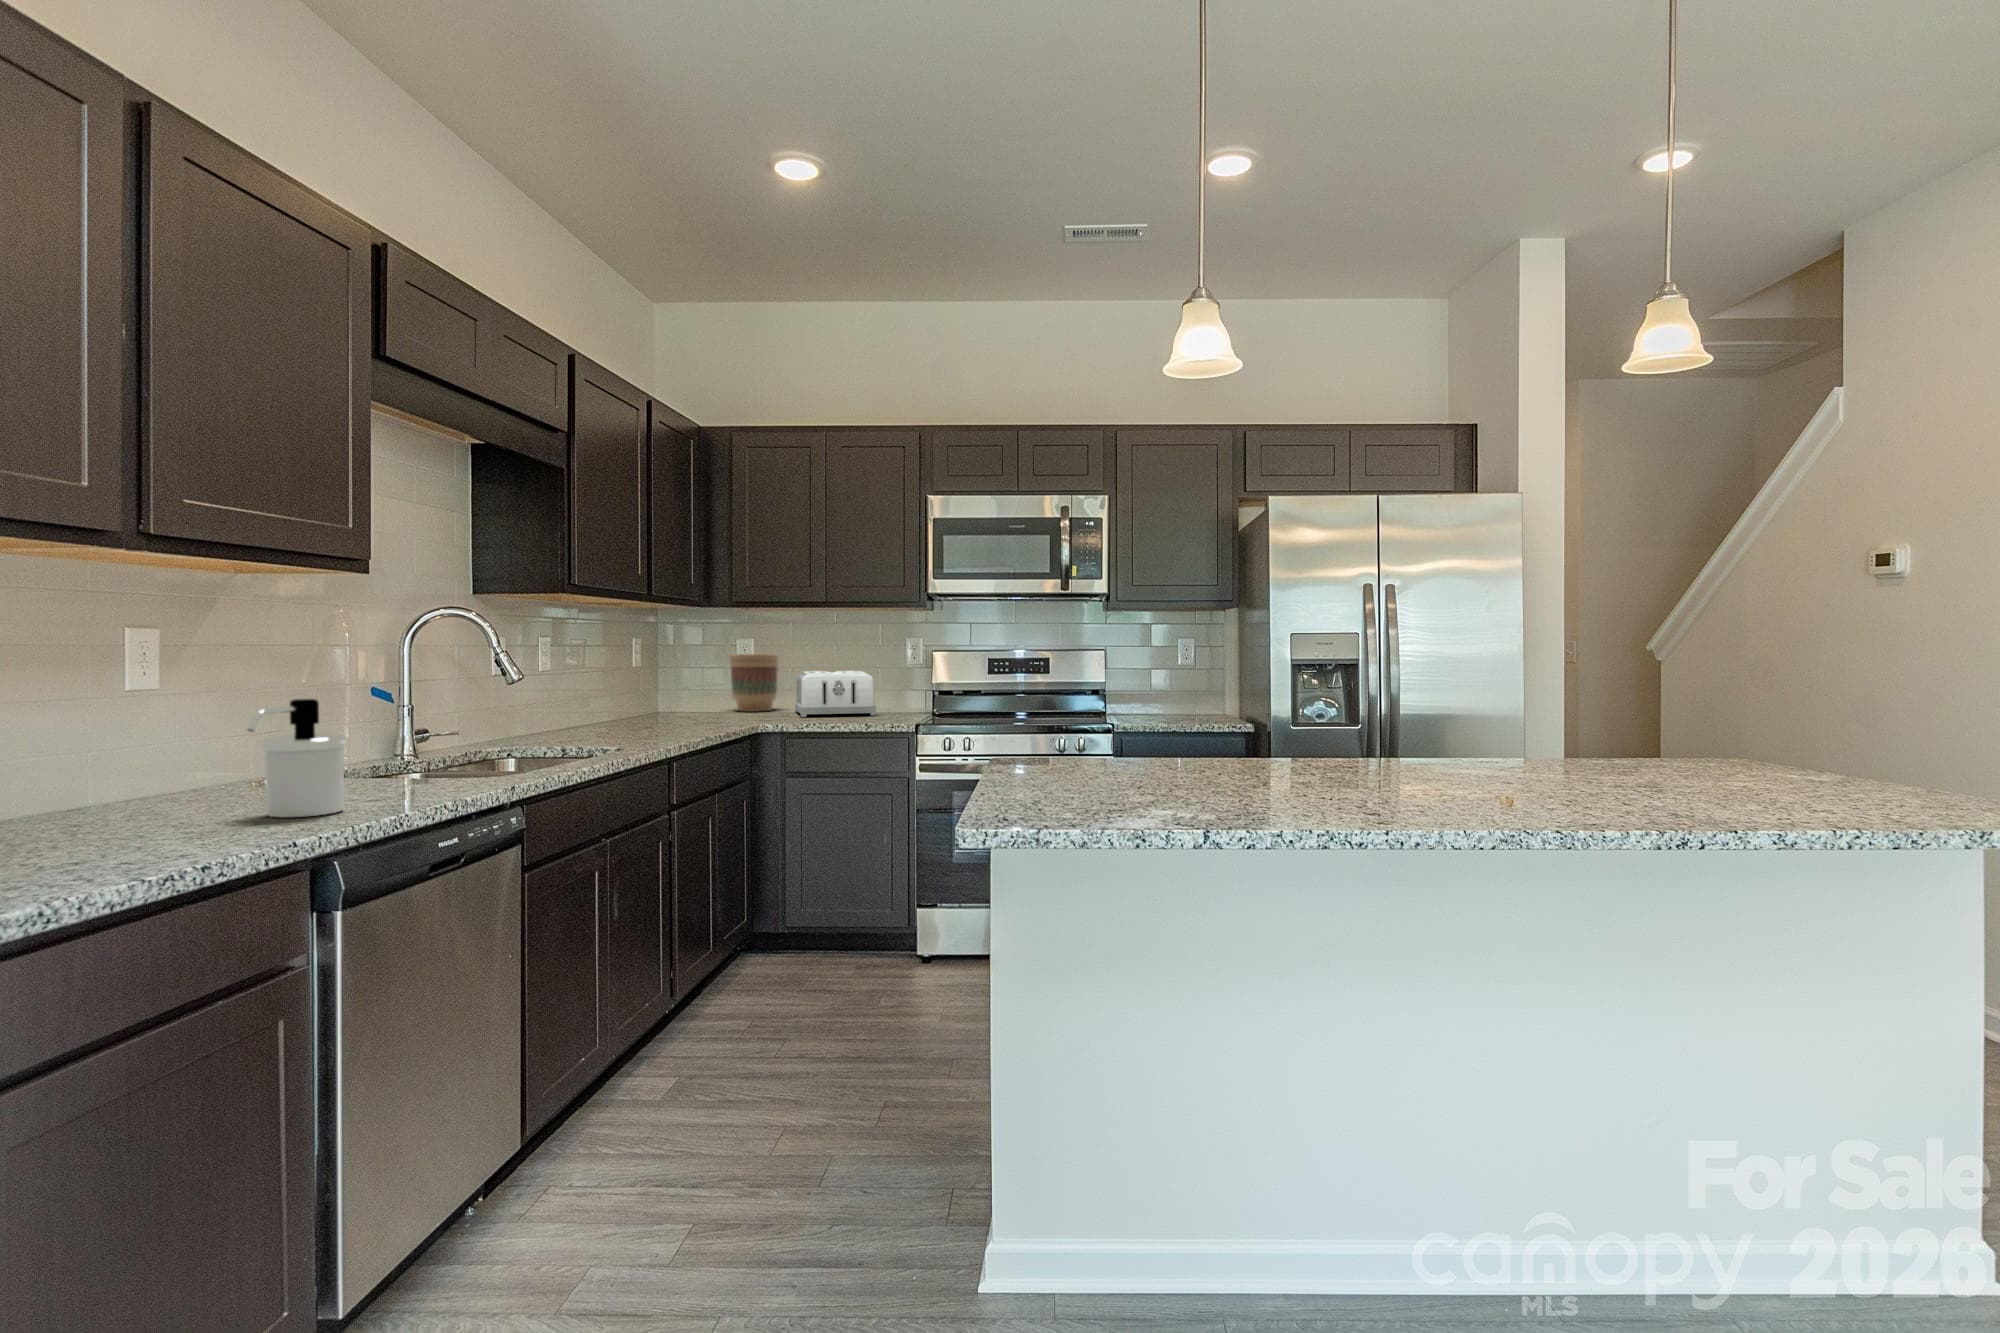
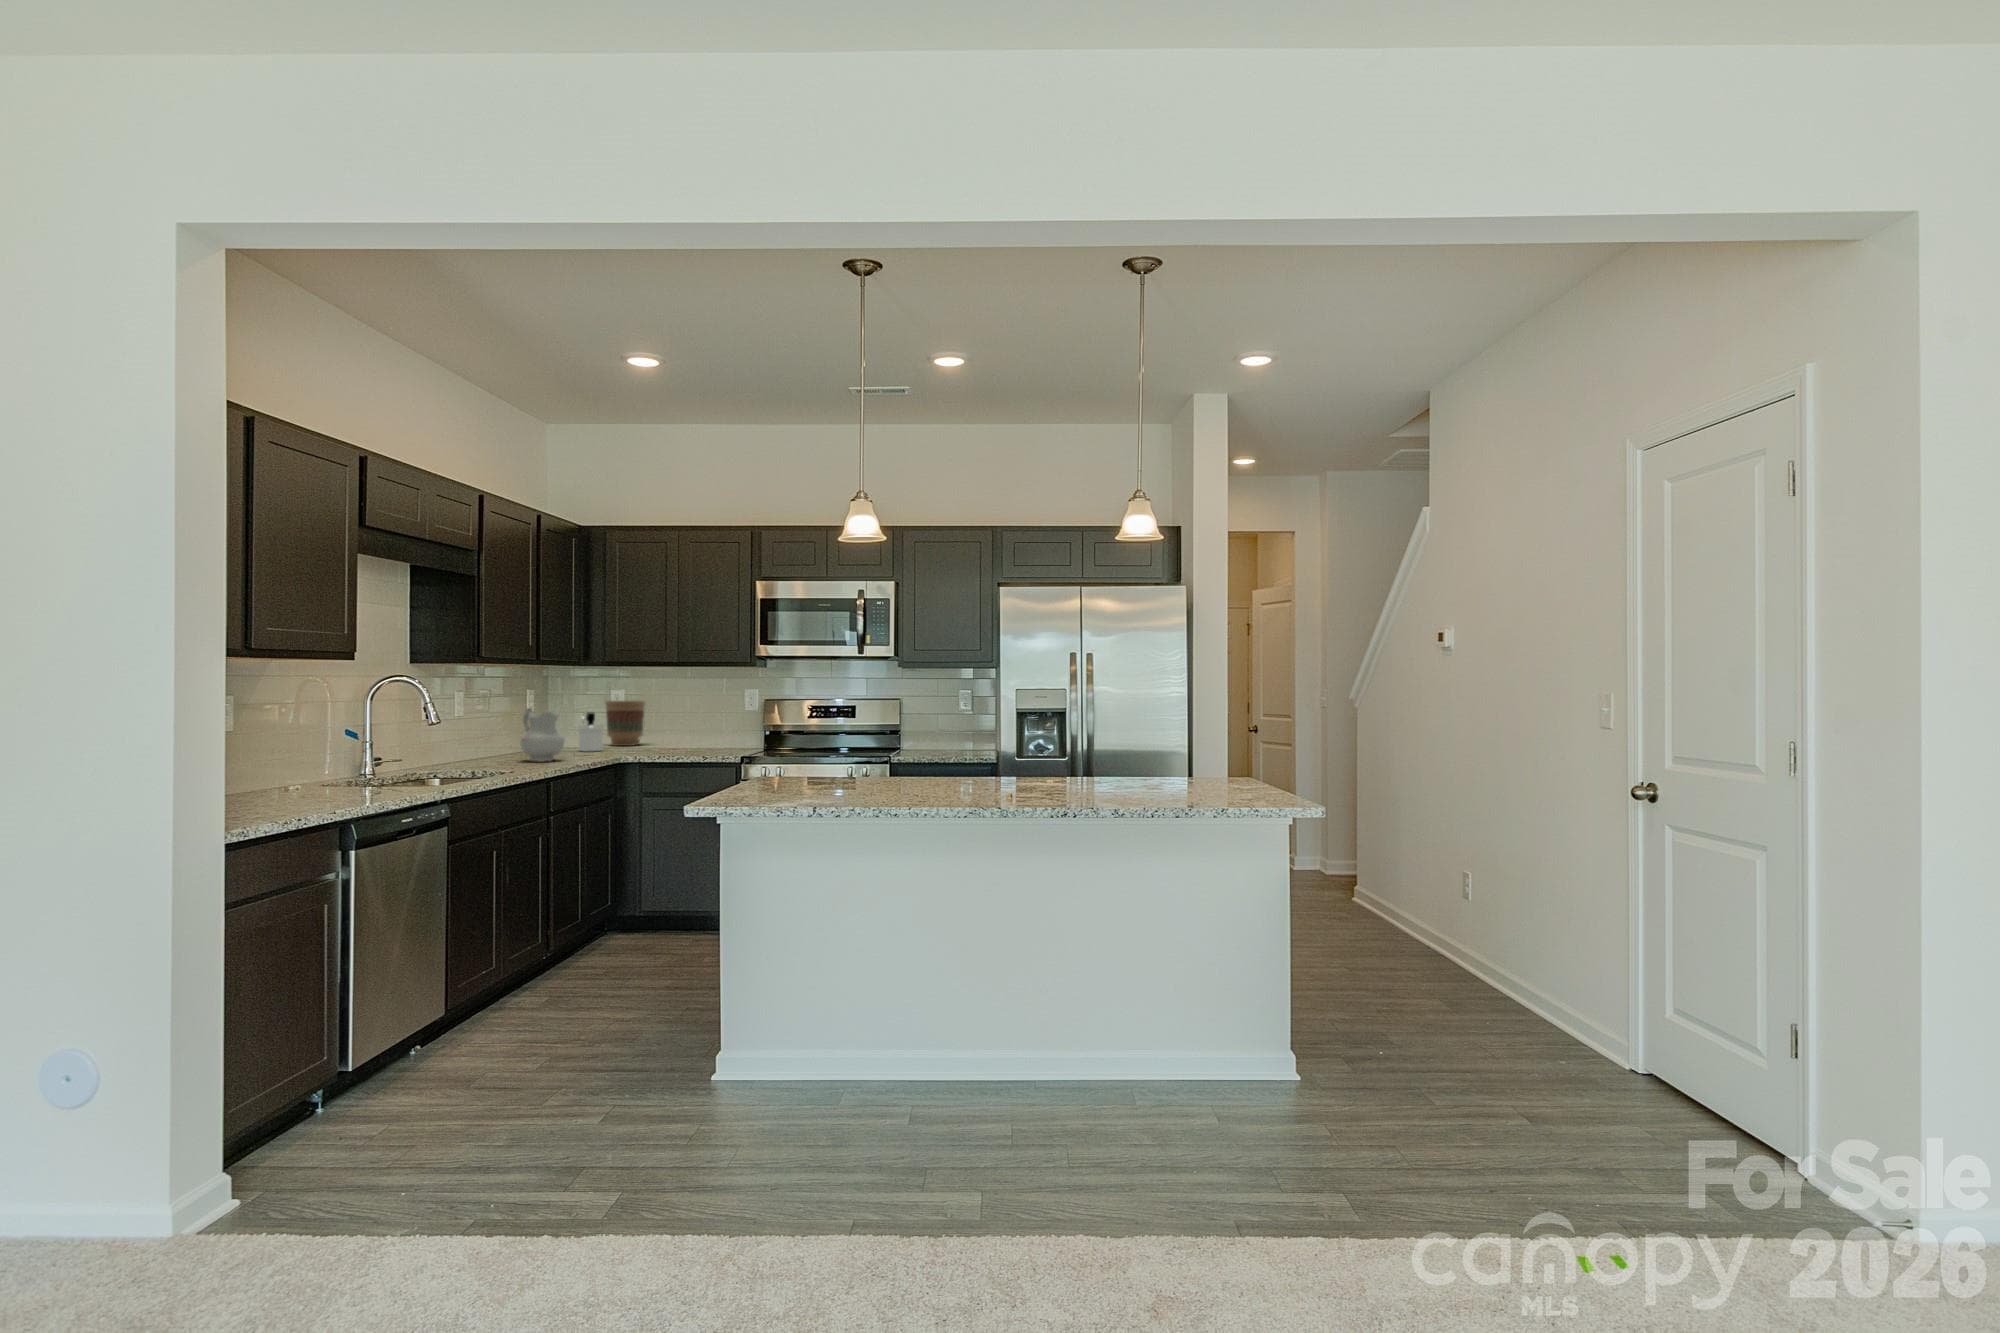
ceramic pitcher: none [627,661,685,734] -> present [520,708,564,762]
toaster: present [795,671,876,717] -> none [657,714,719,750]
soap dispenser: present [247,699,346,818] -> present [578,713,603,751]

